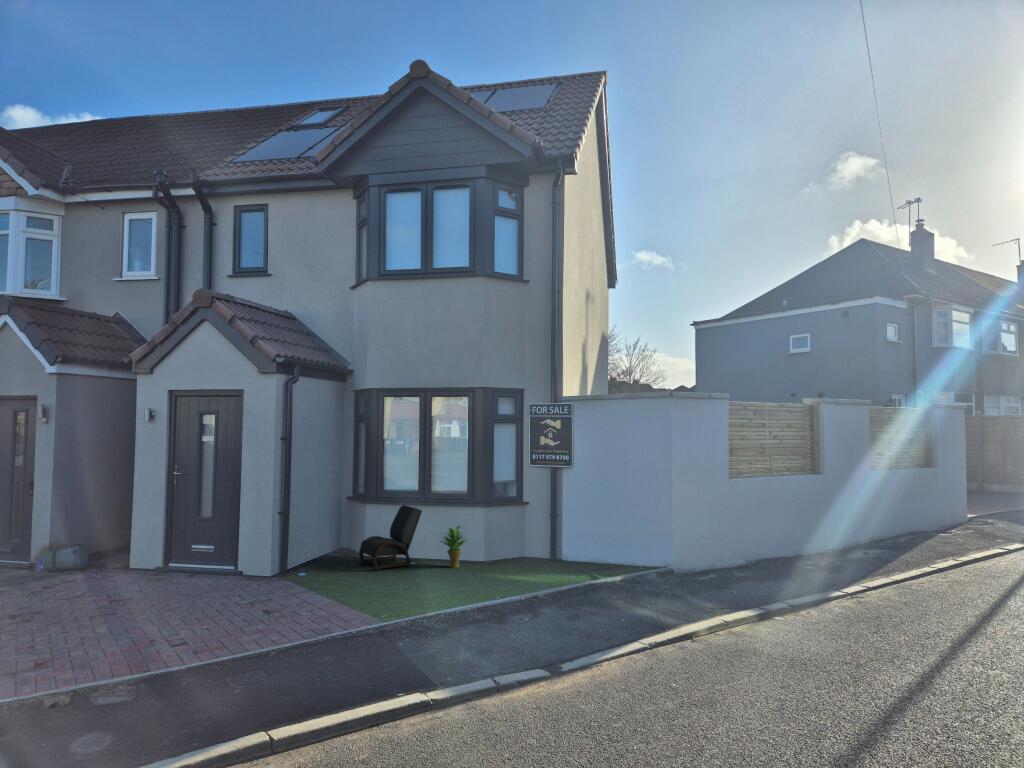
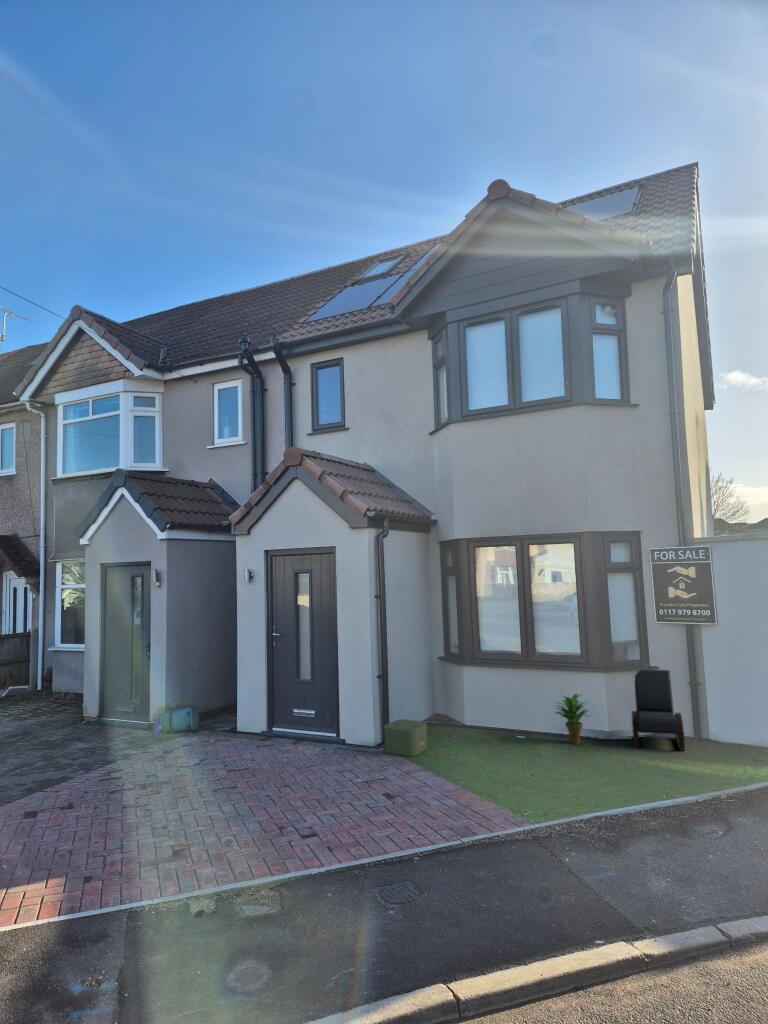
lounge chair: present [359,505,422,571] -> present [632,669,685,750]
storage box: none [281,550,323,581] -> present [384,719,427,756]

